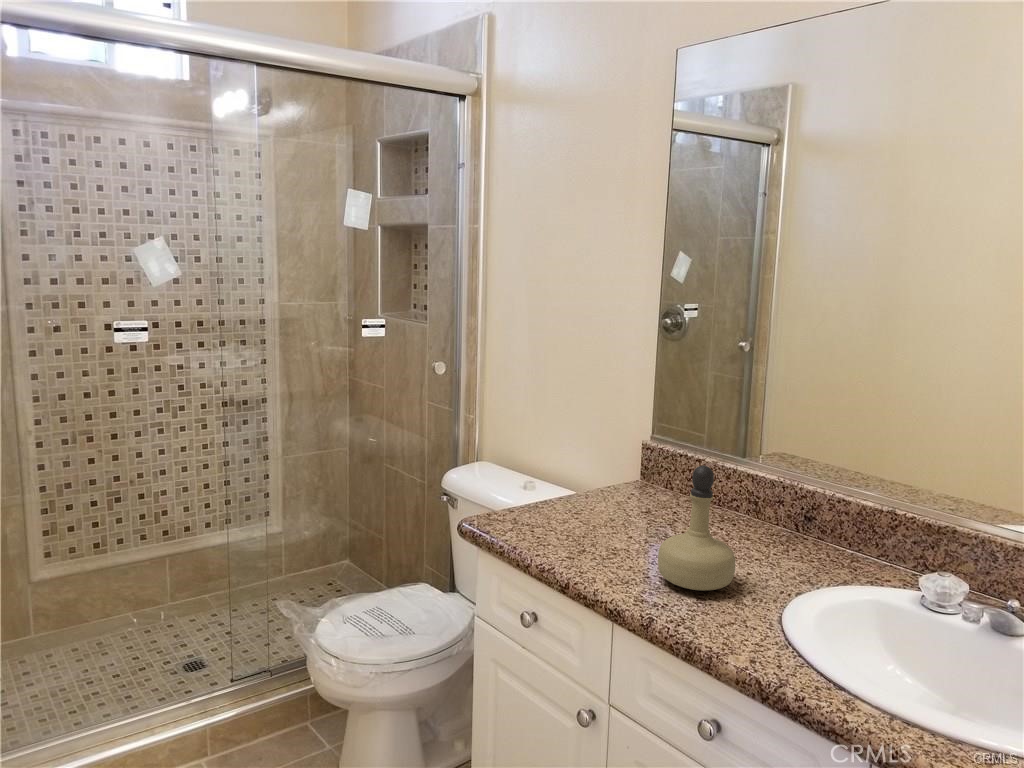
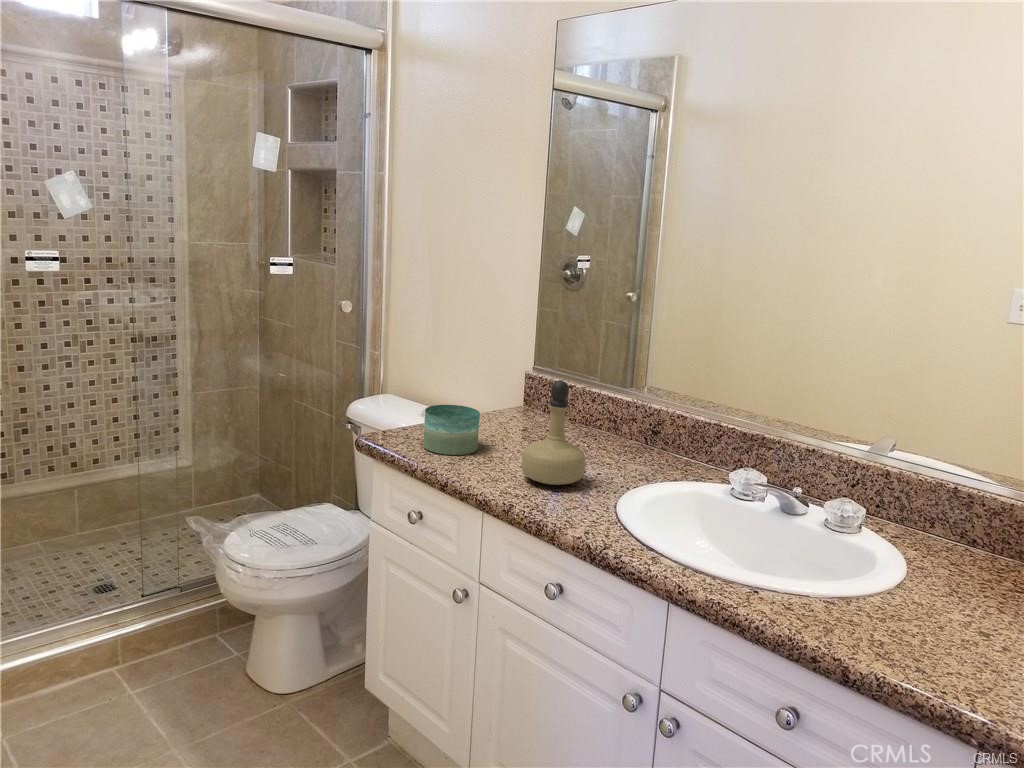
candle: none [538,486,602,547] -> present [423,405,480,455]

